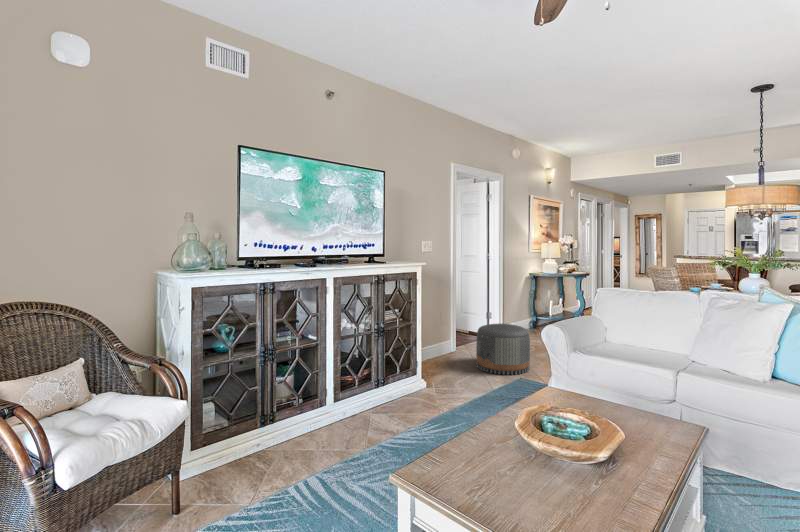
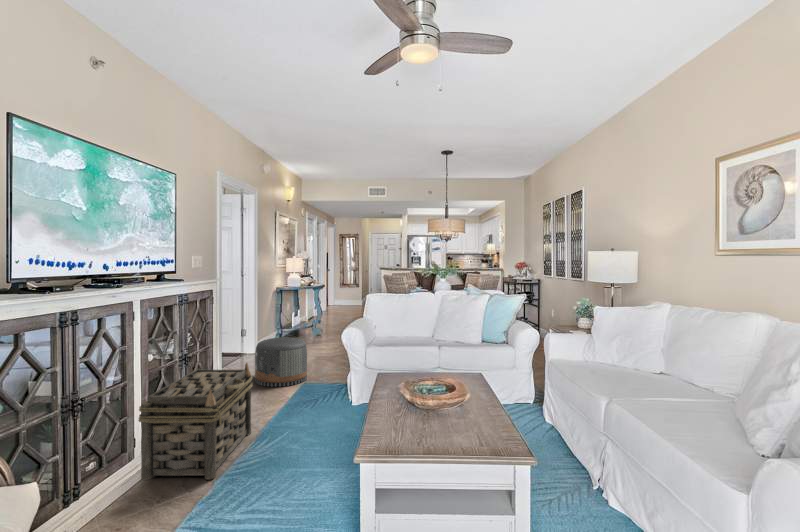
basket: none [324,343,434,445] -> present [138,363,253,480]

